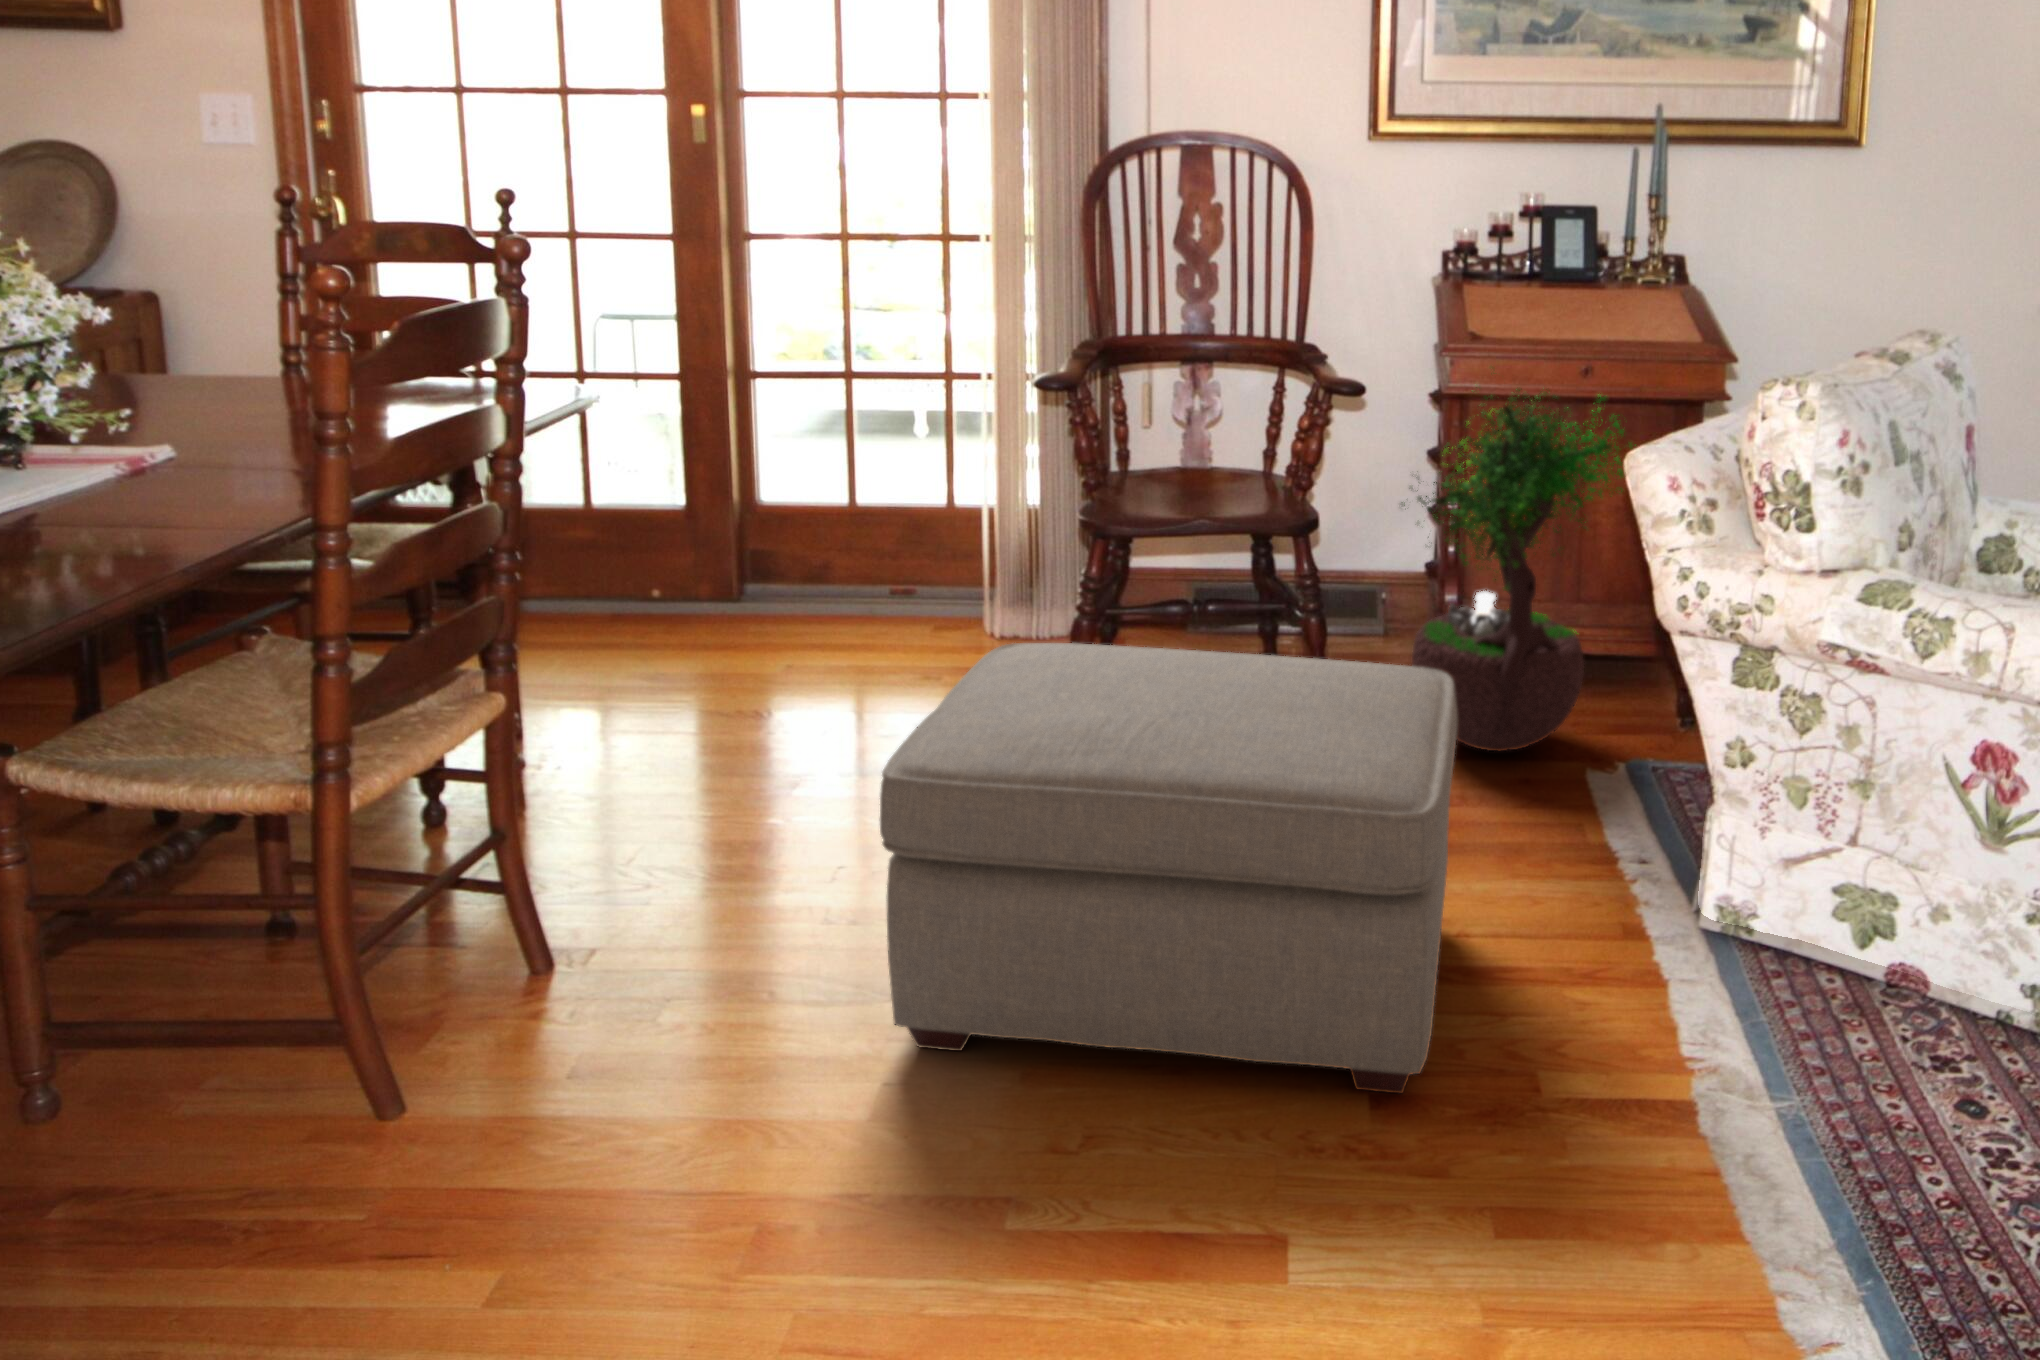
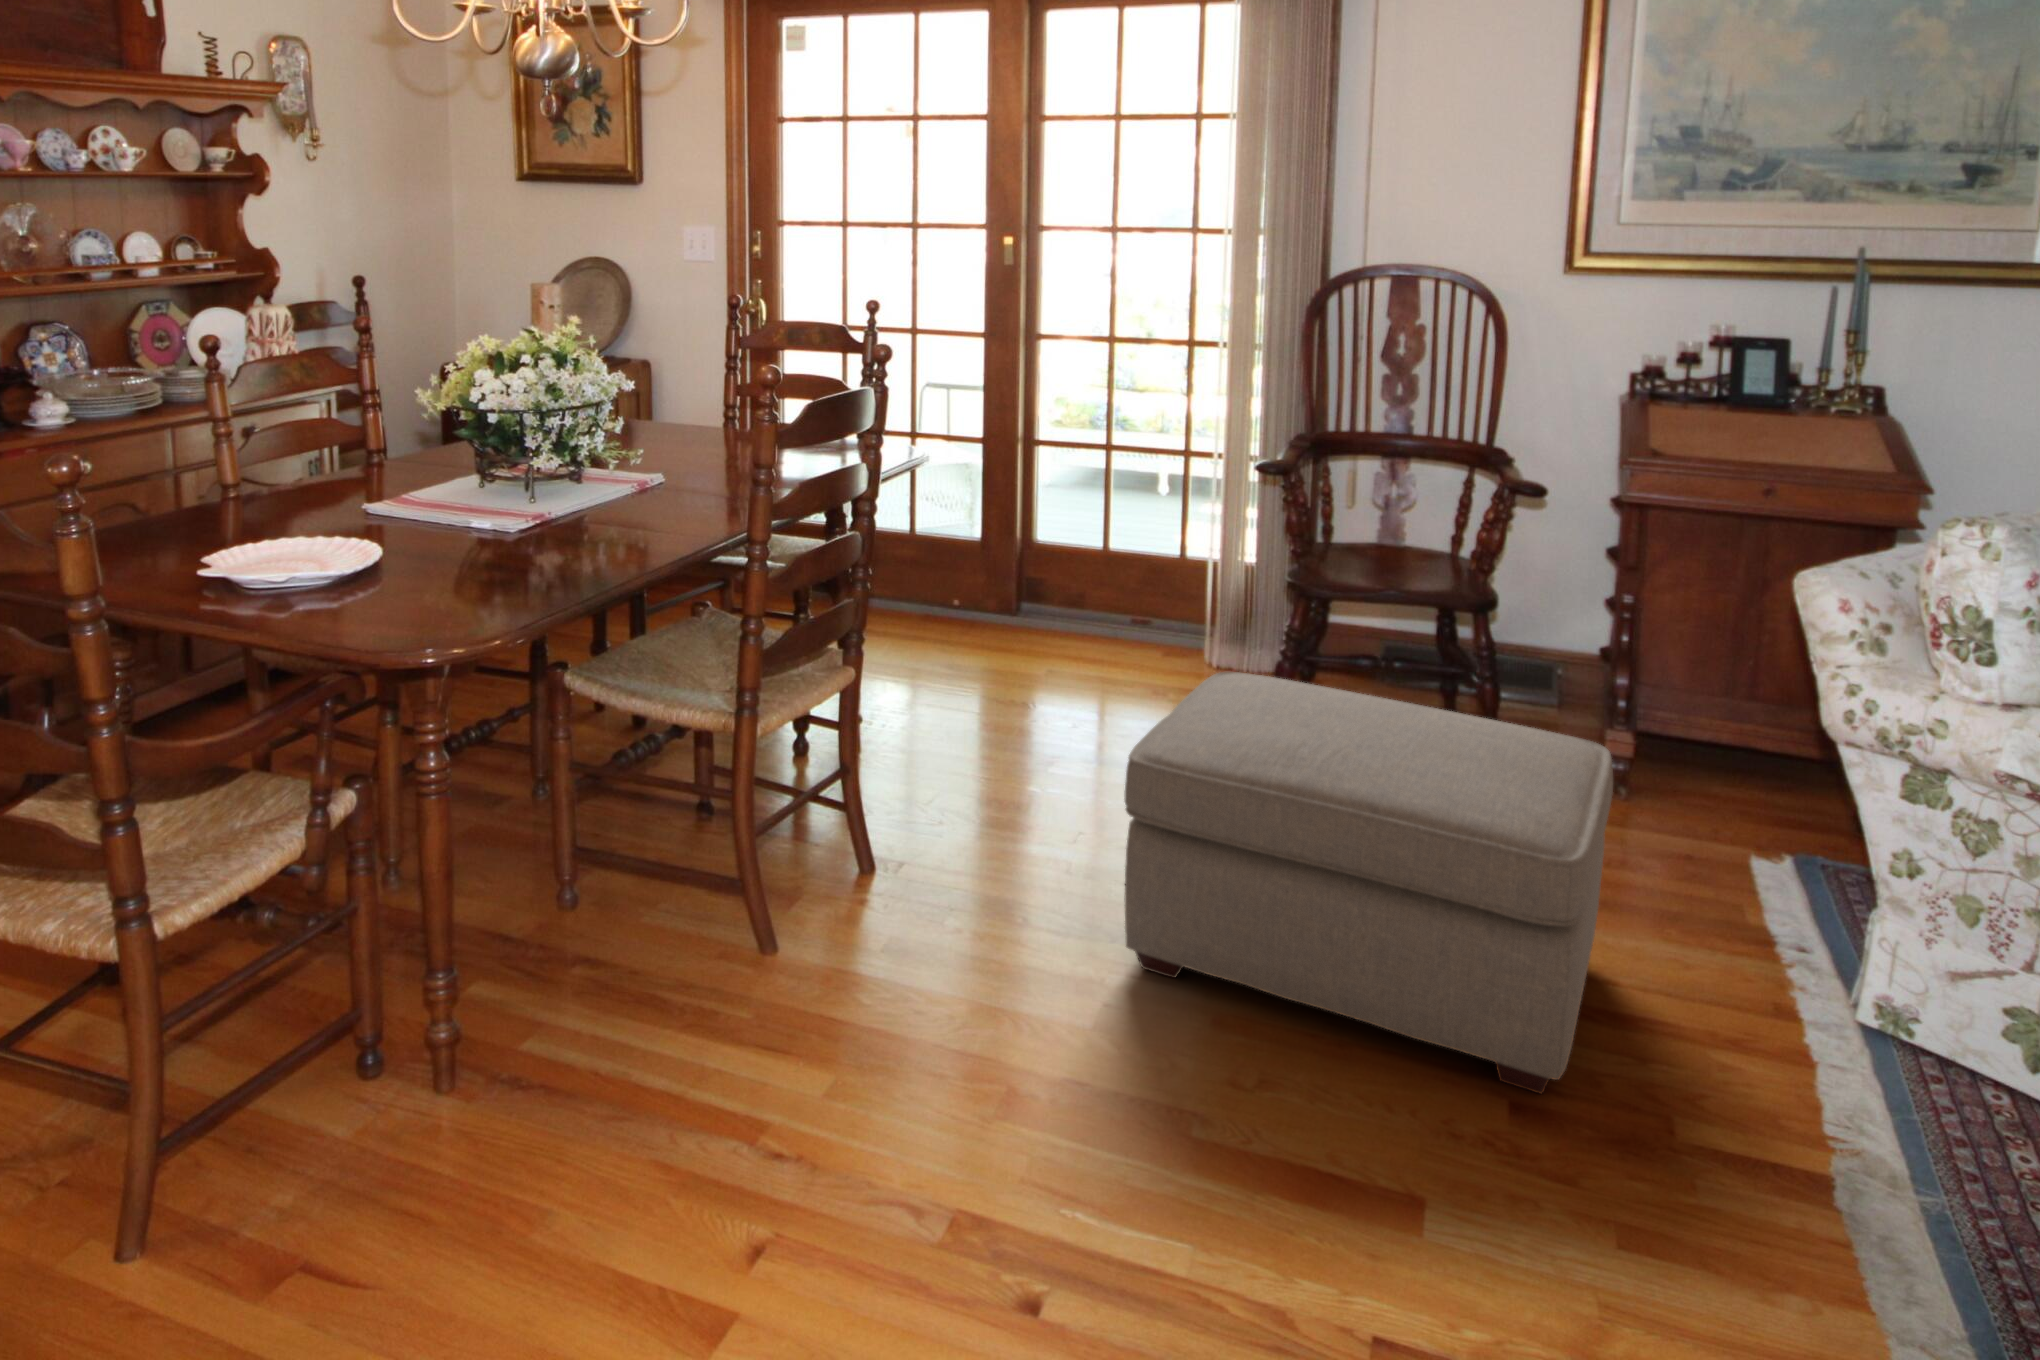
potted tree: present [1401,389,1631,751] -> none [1572,482,1816,825]

